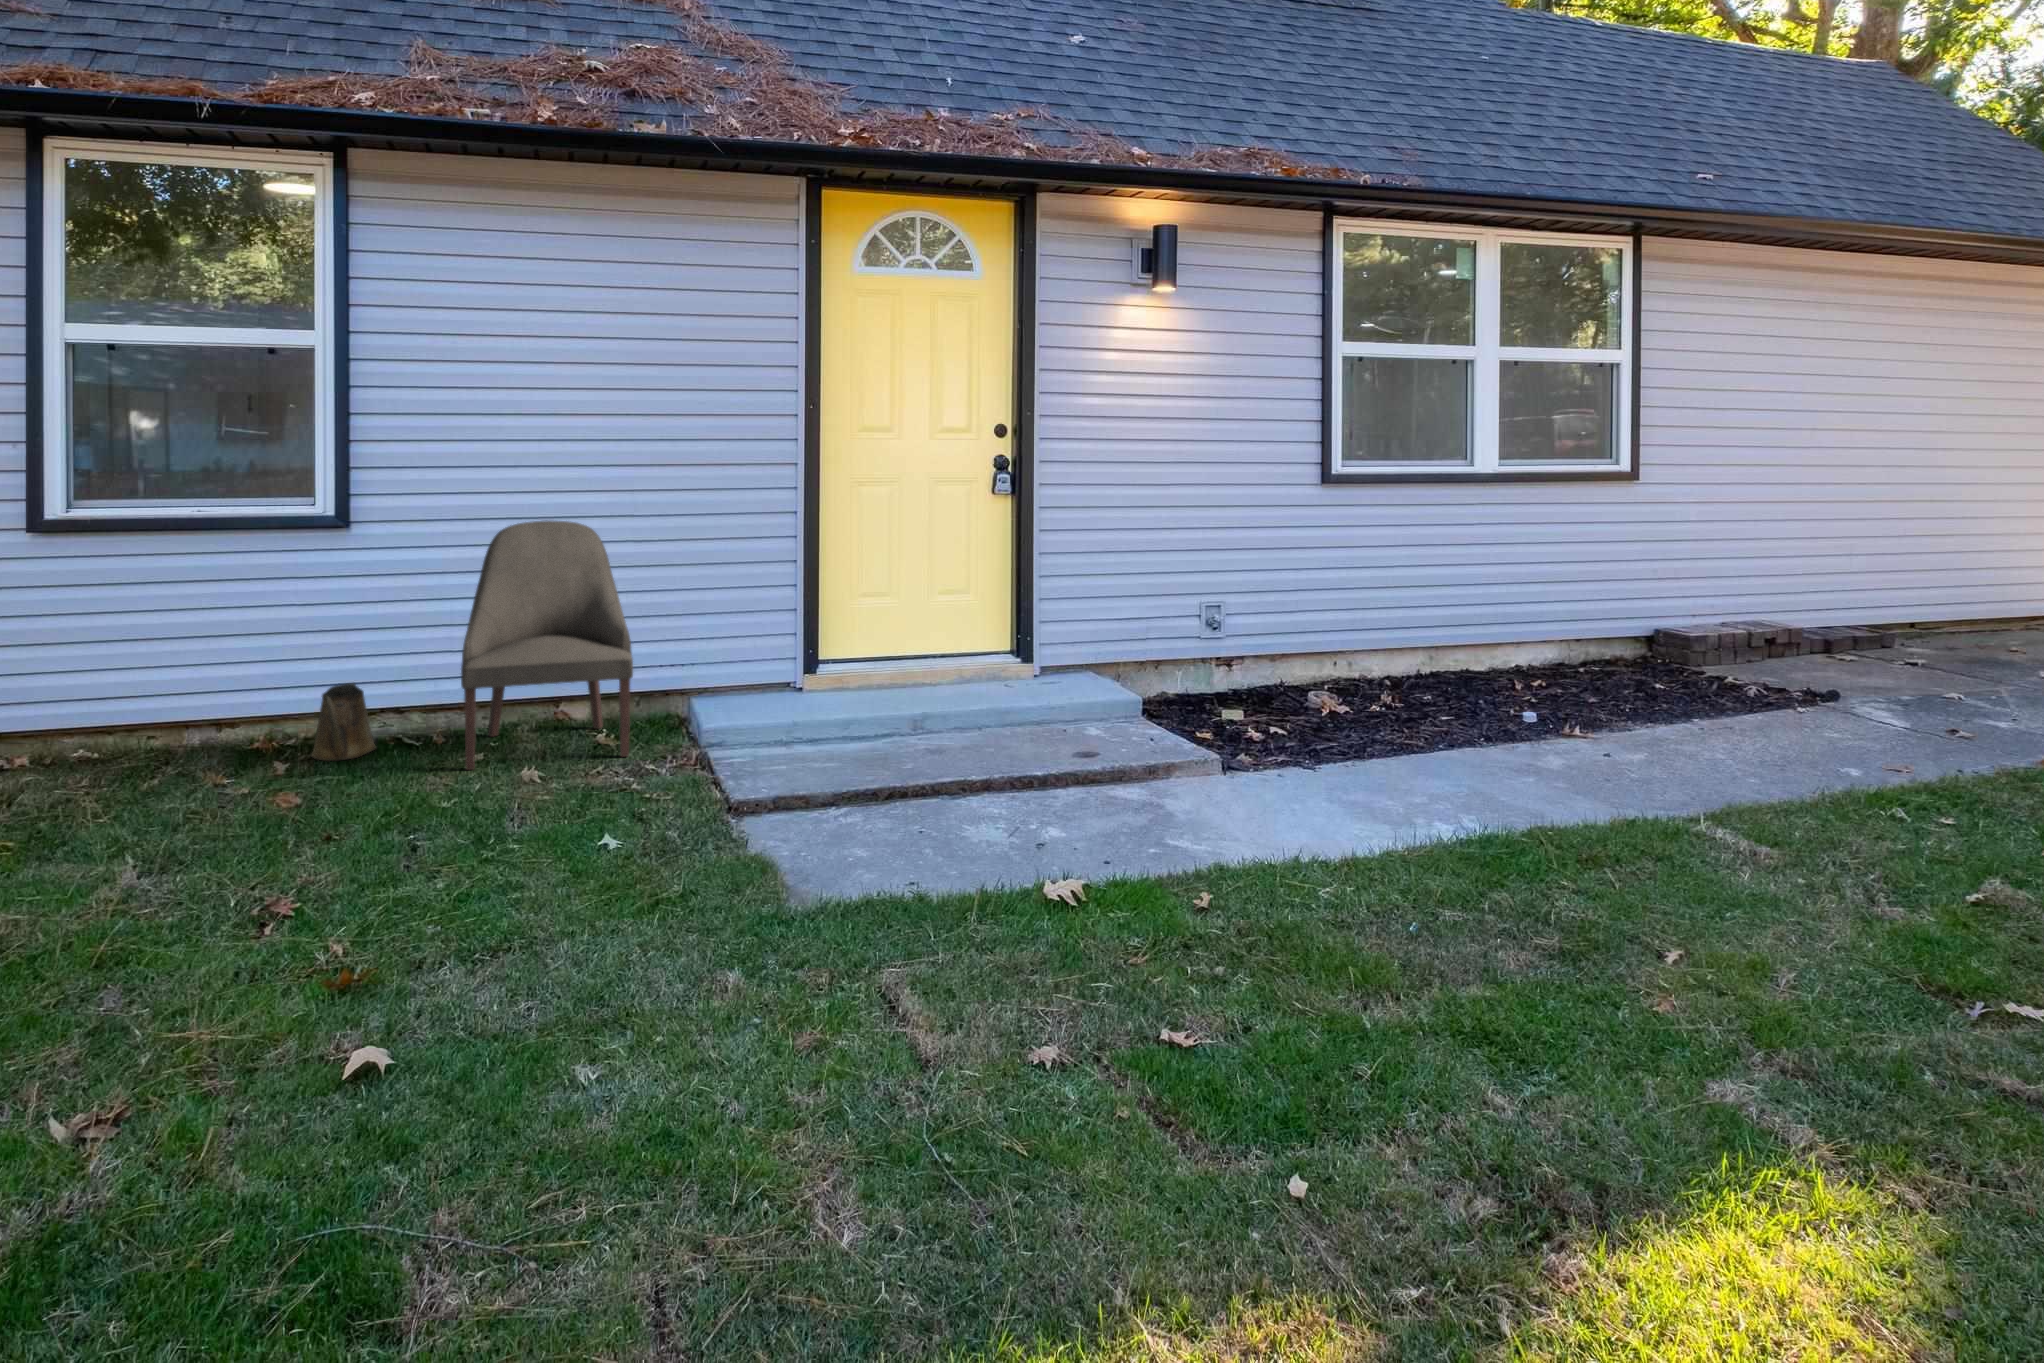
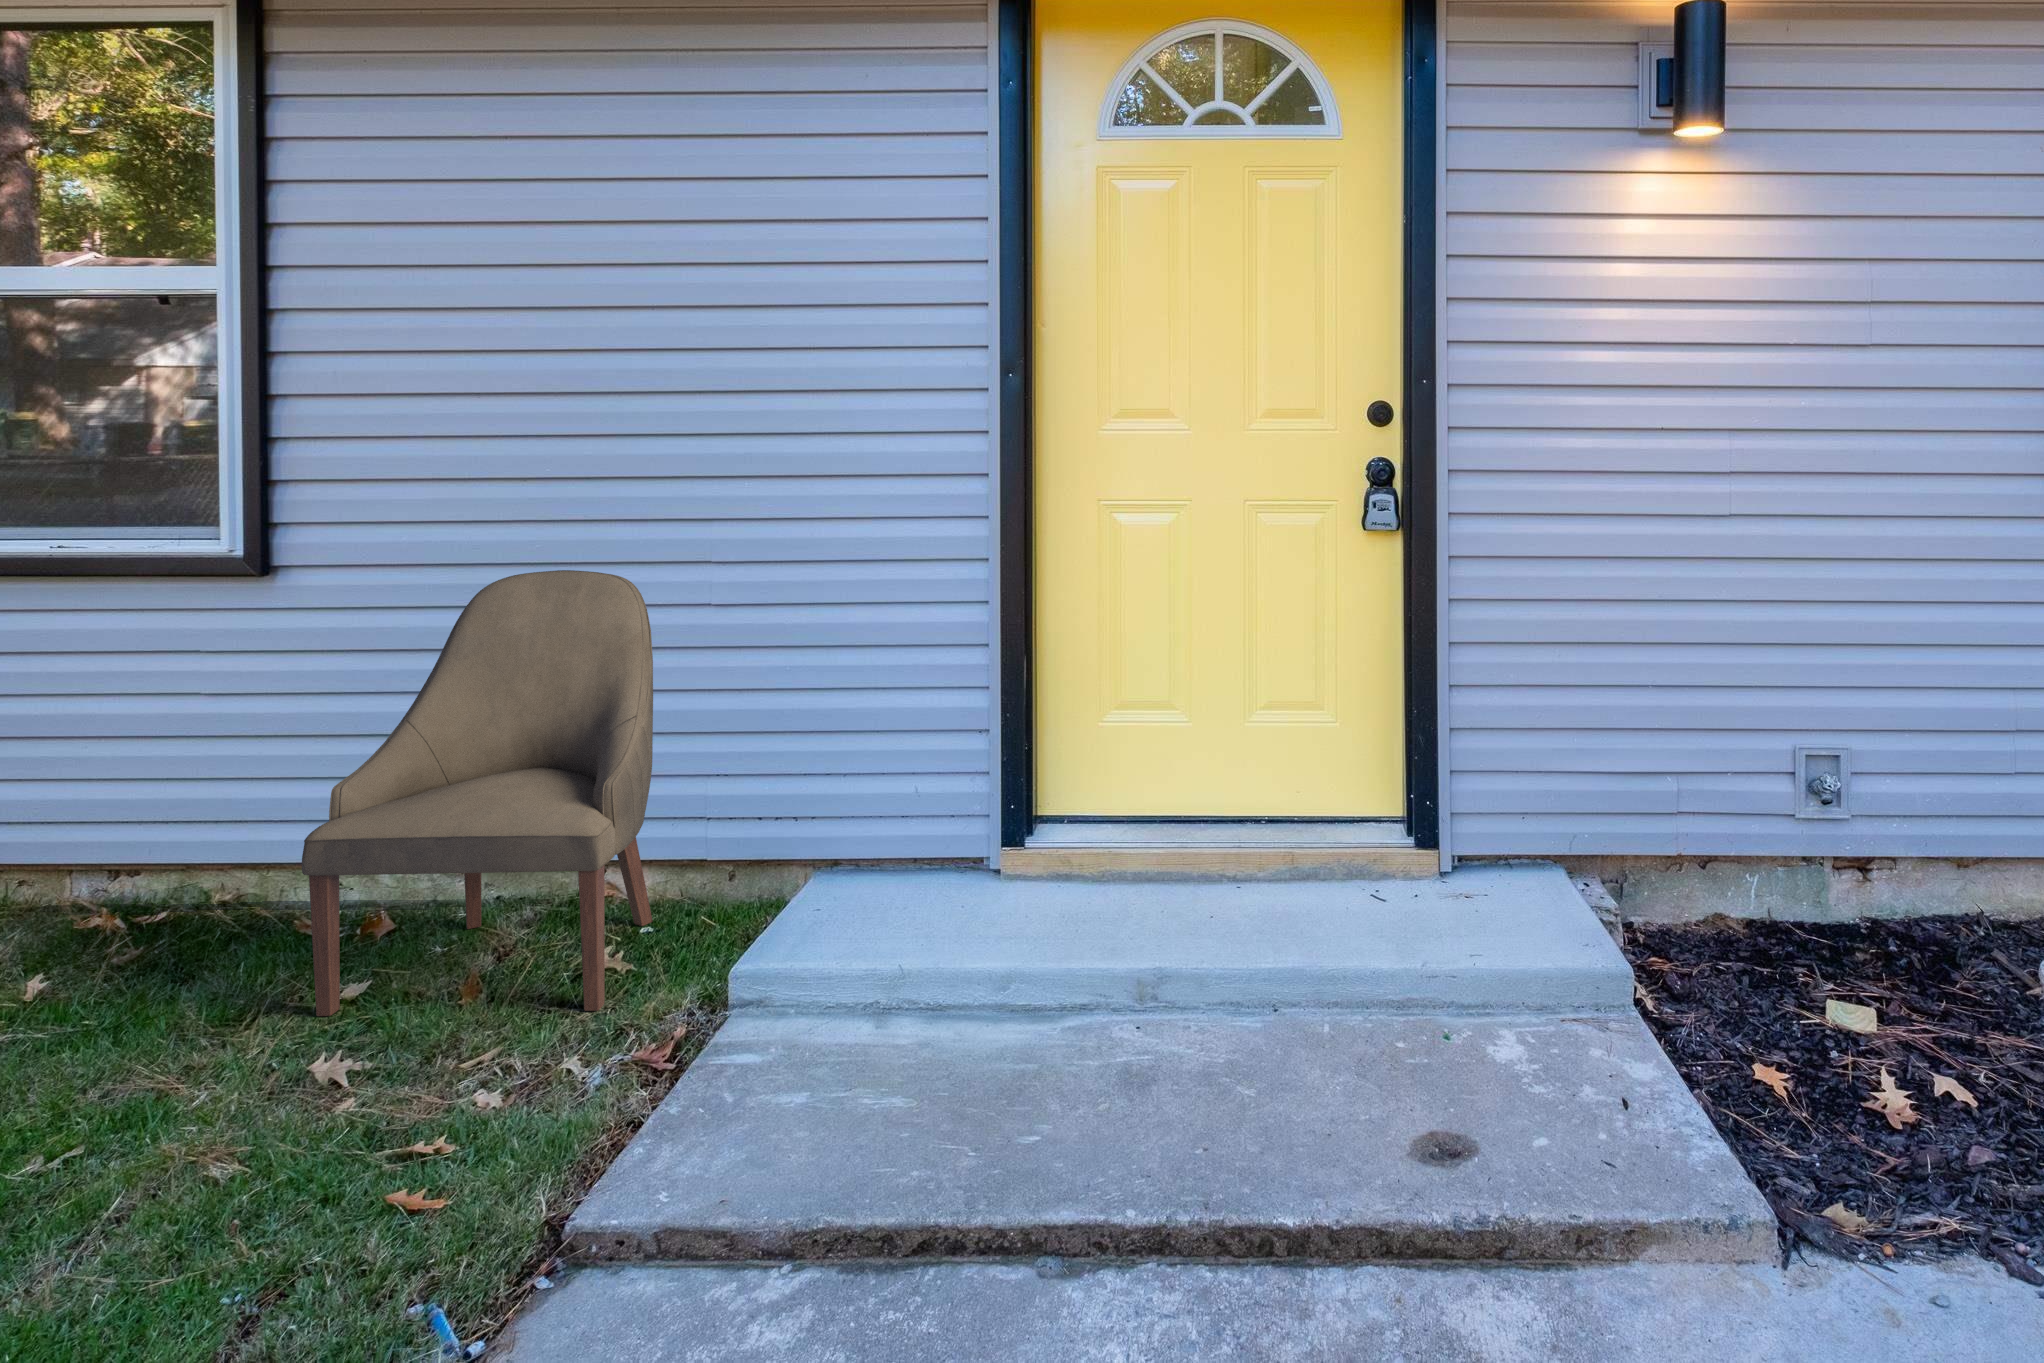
watering can: present [312,683,376,761] -> none [99,826,286,964]

